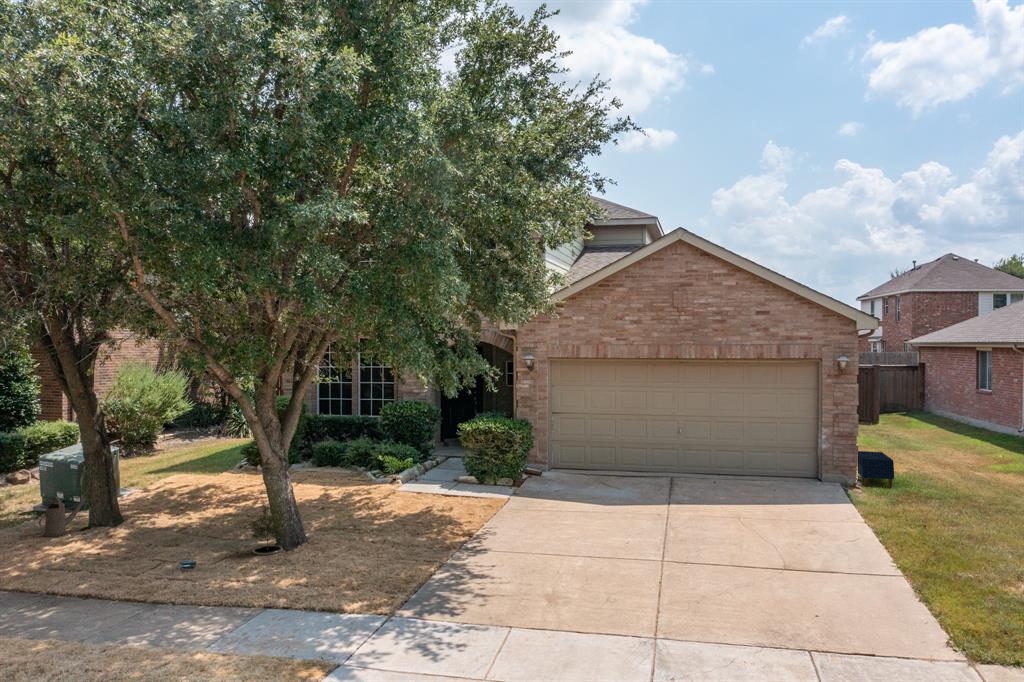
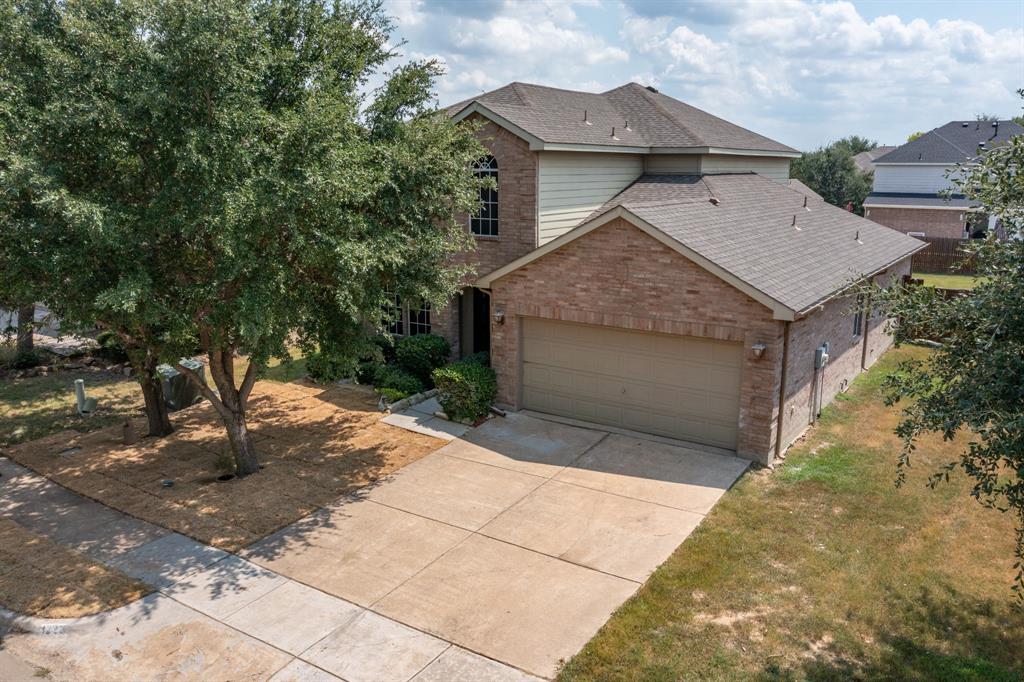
bench: present [858,451,894,488] -> none [776,426,821,471]

